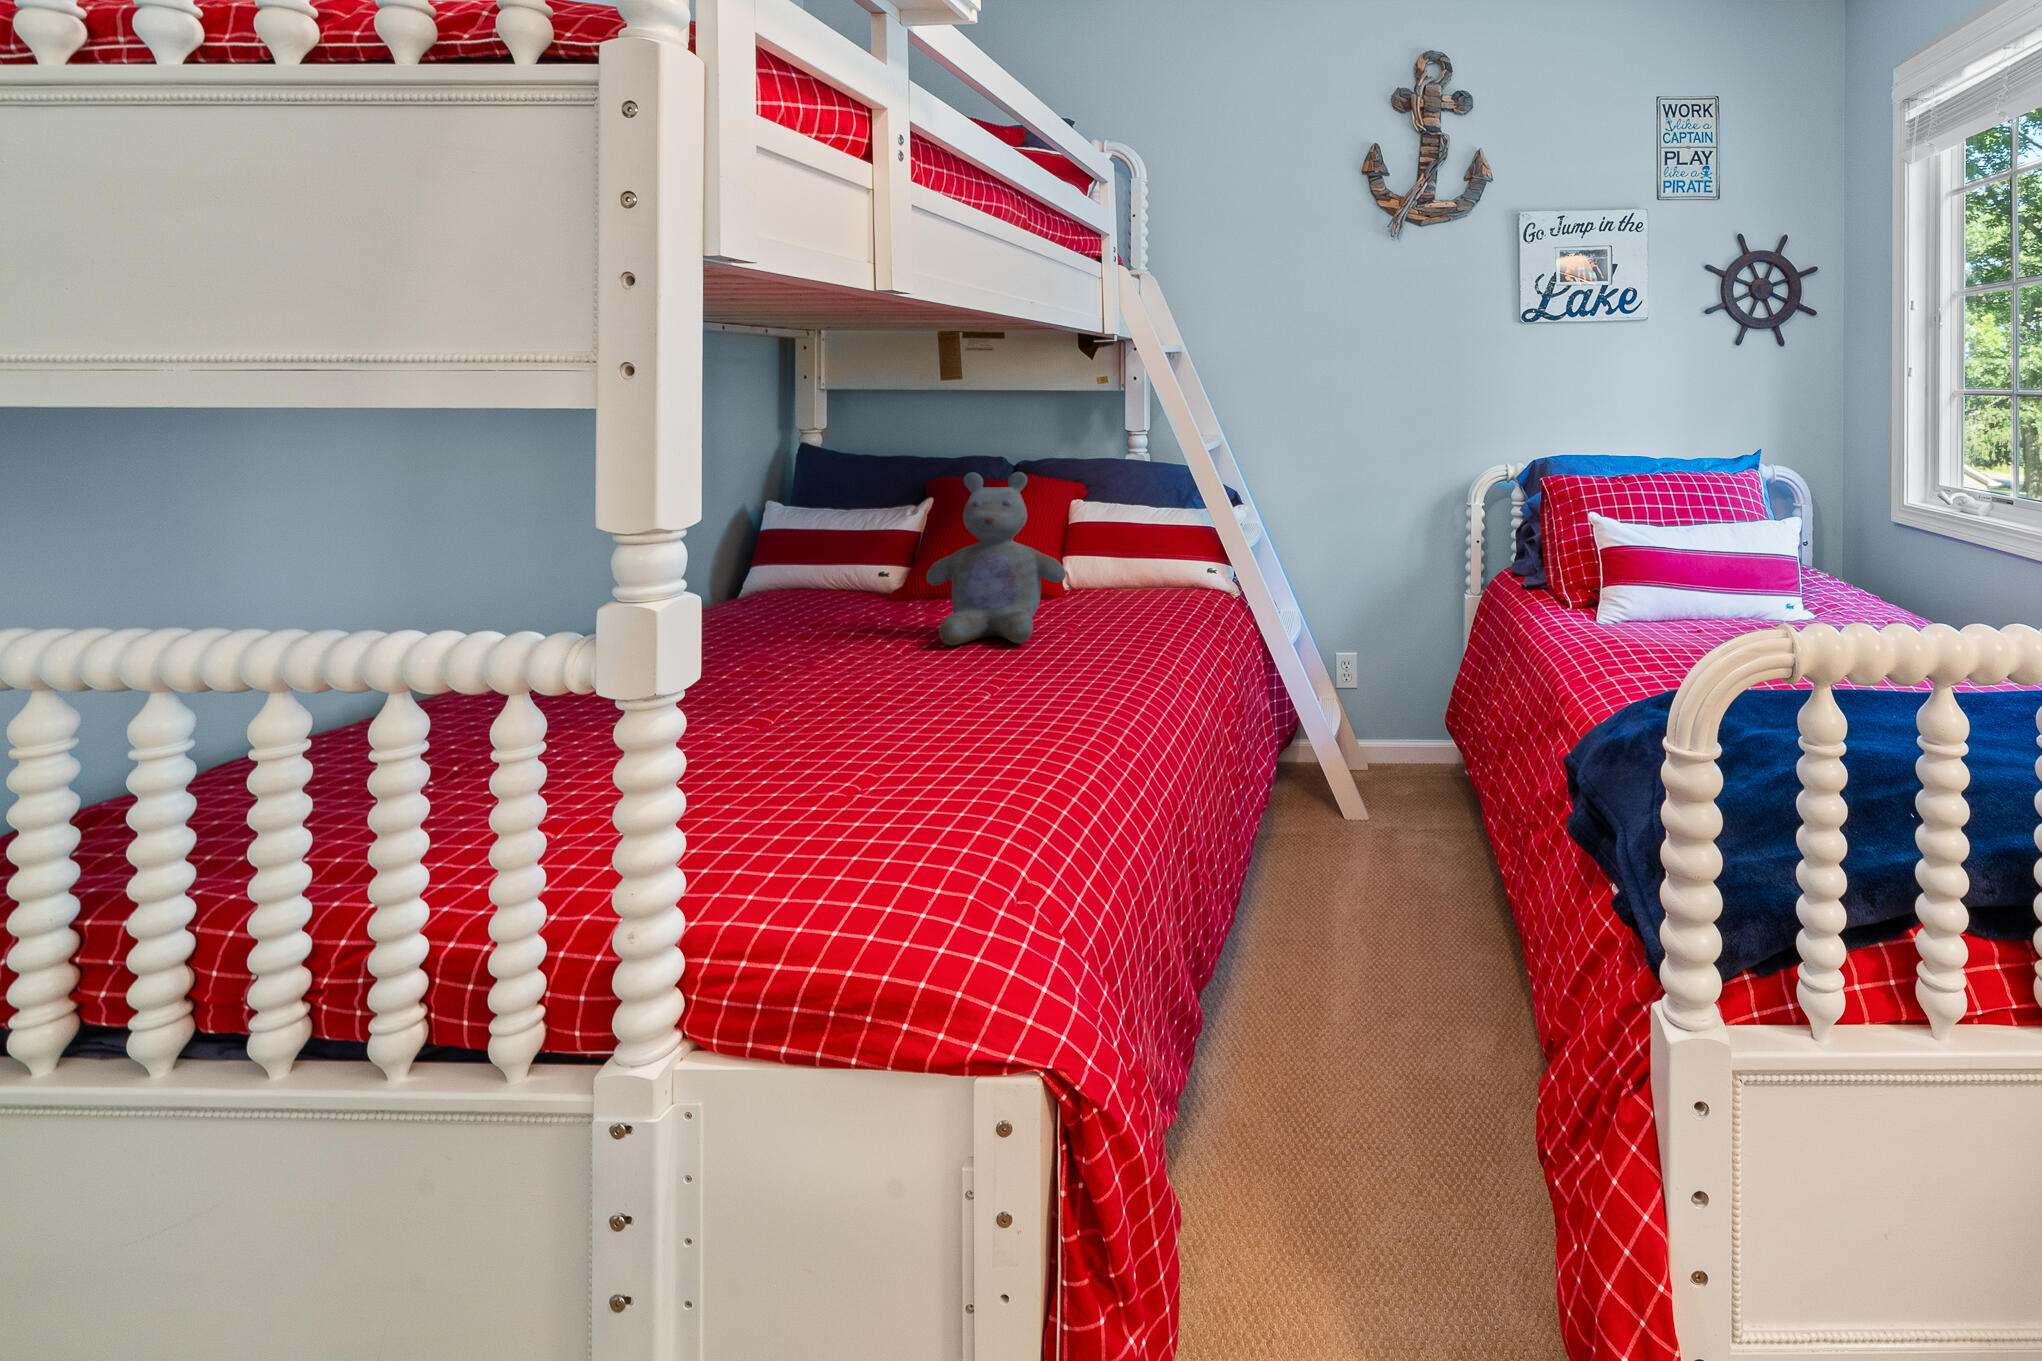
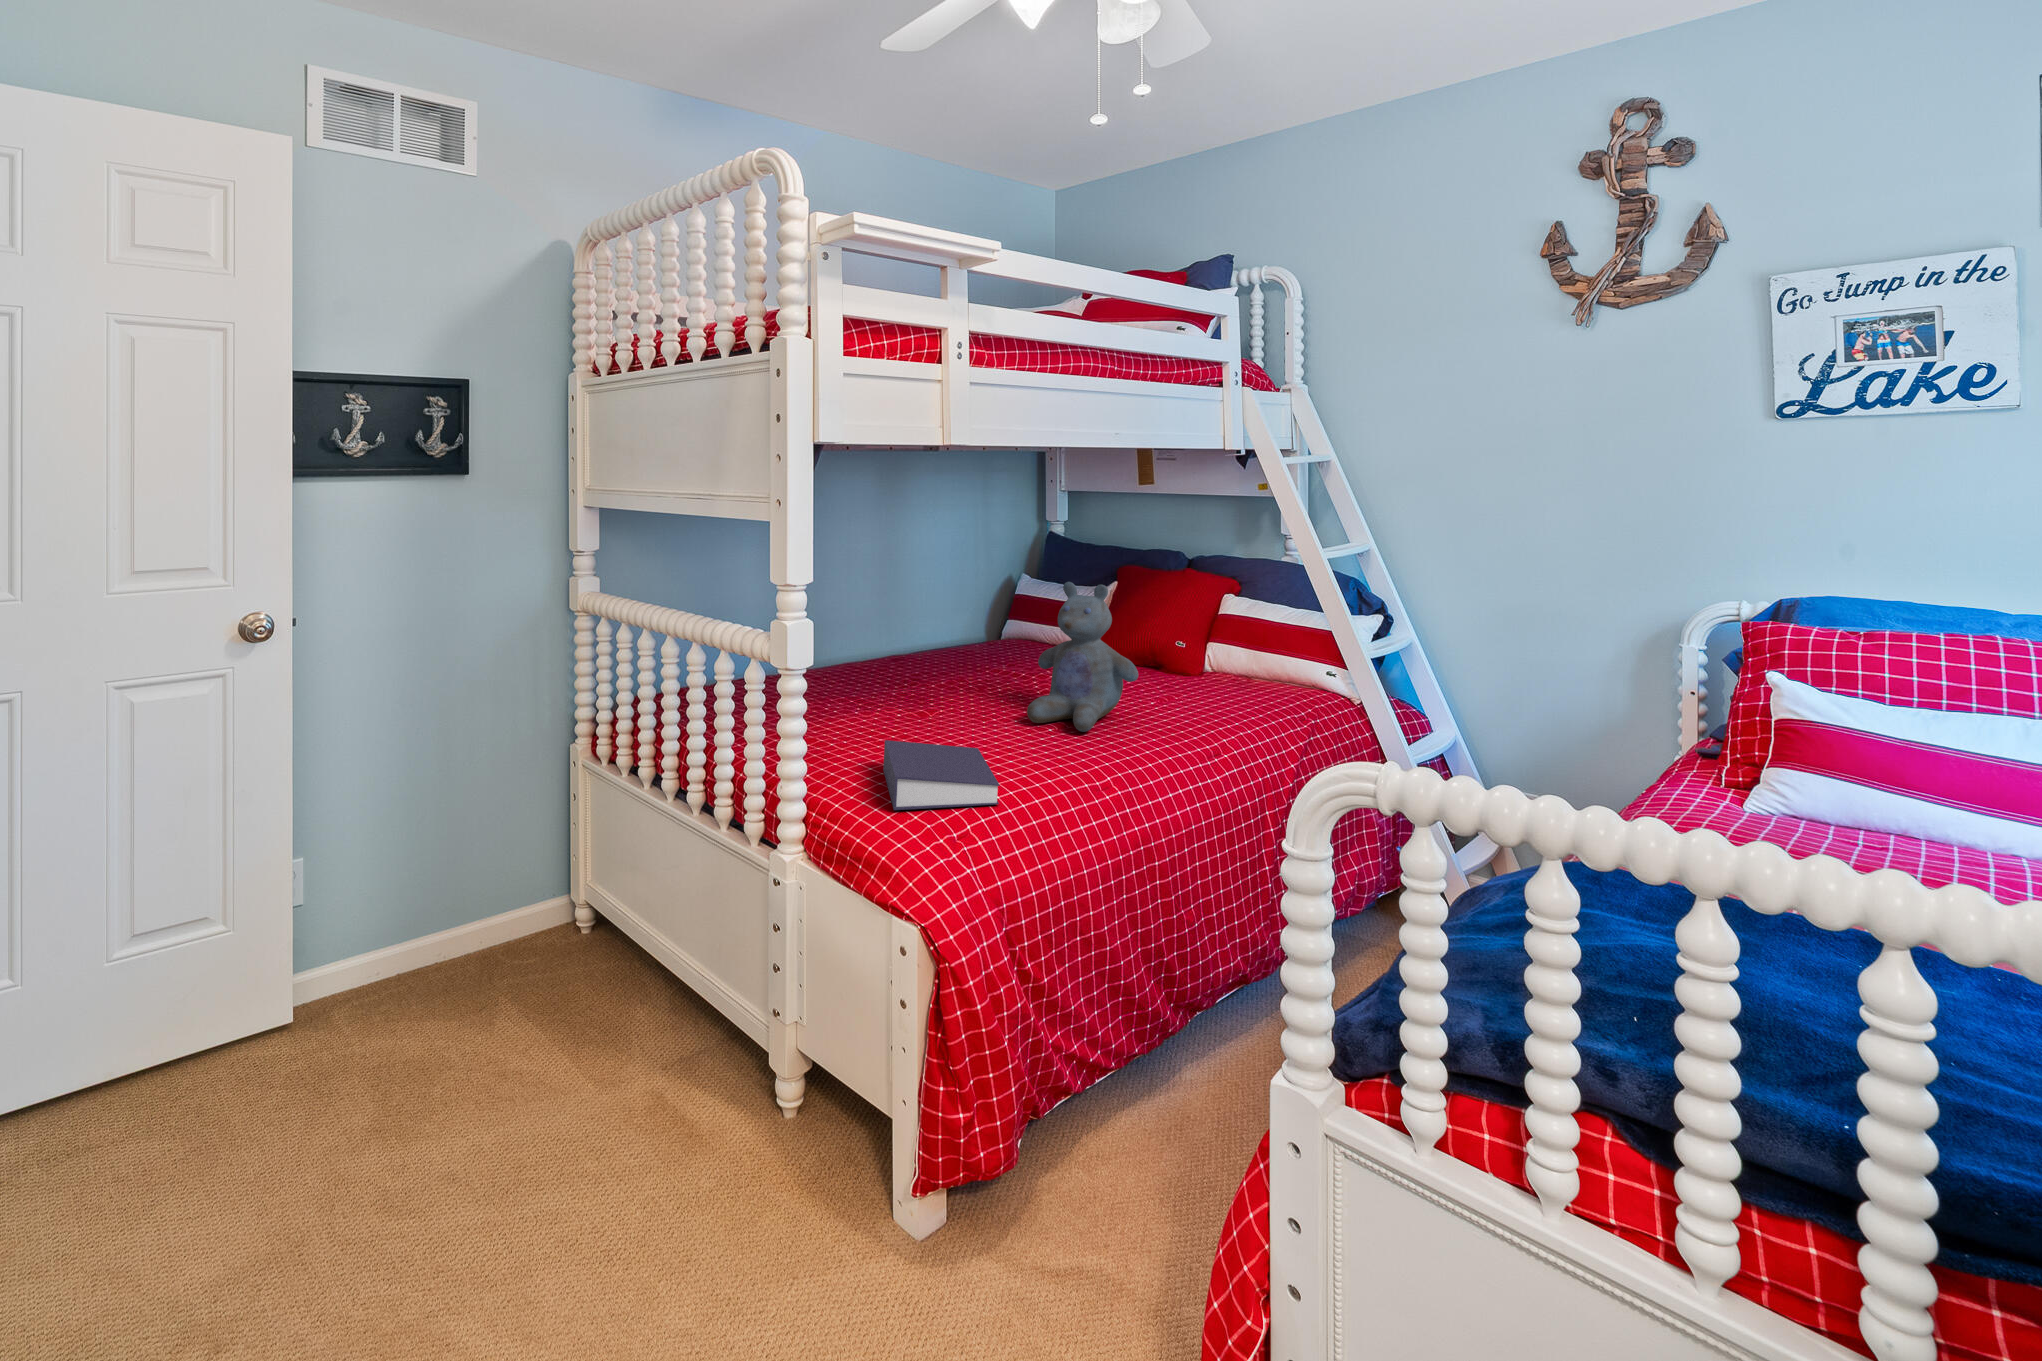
book: none [823,666,1033,737] -> present [883,740,1000,810]

